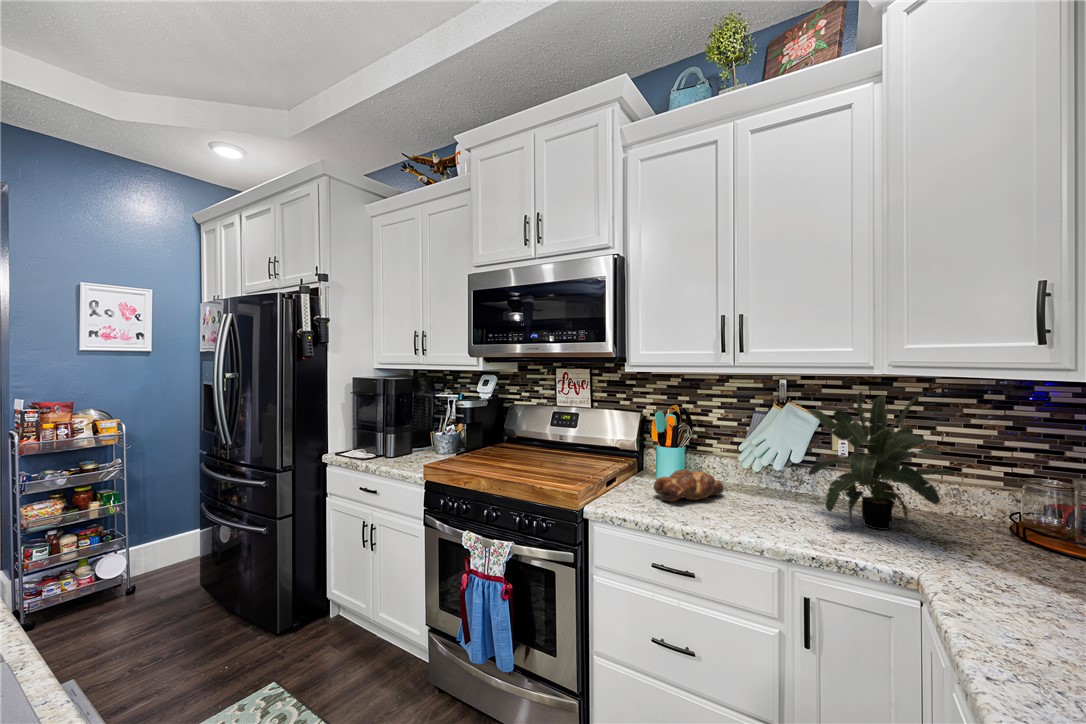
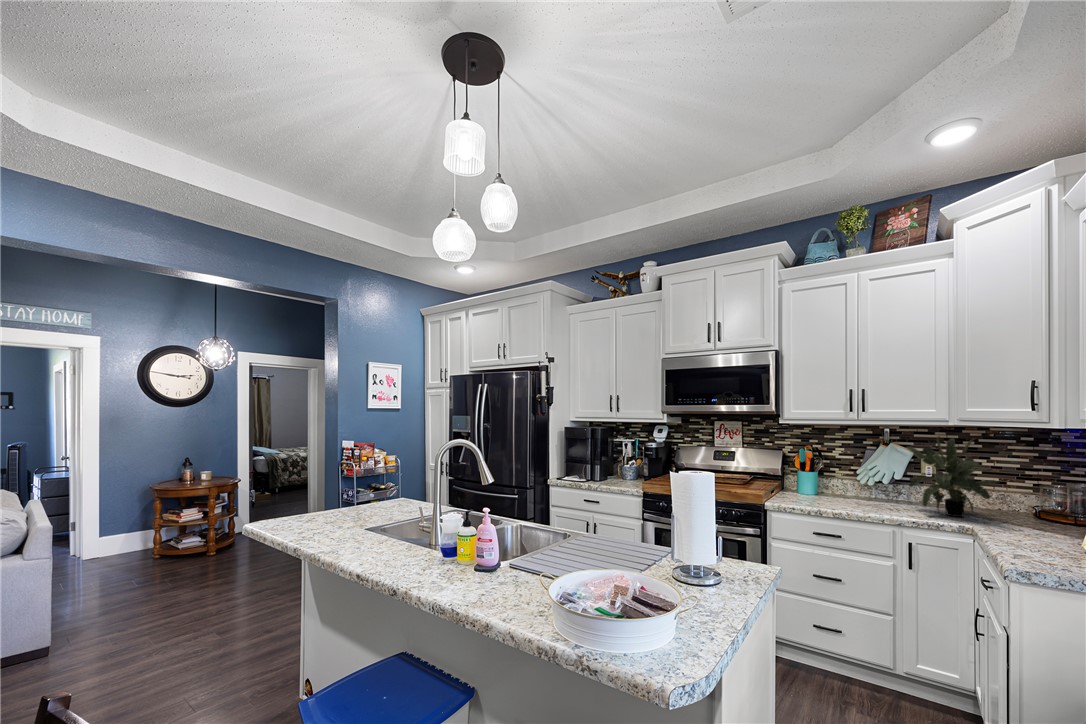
bread loaf: present [653,469,724,502] -> none [806,485,853,504]

